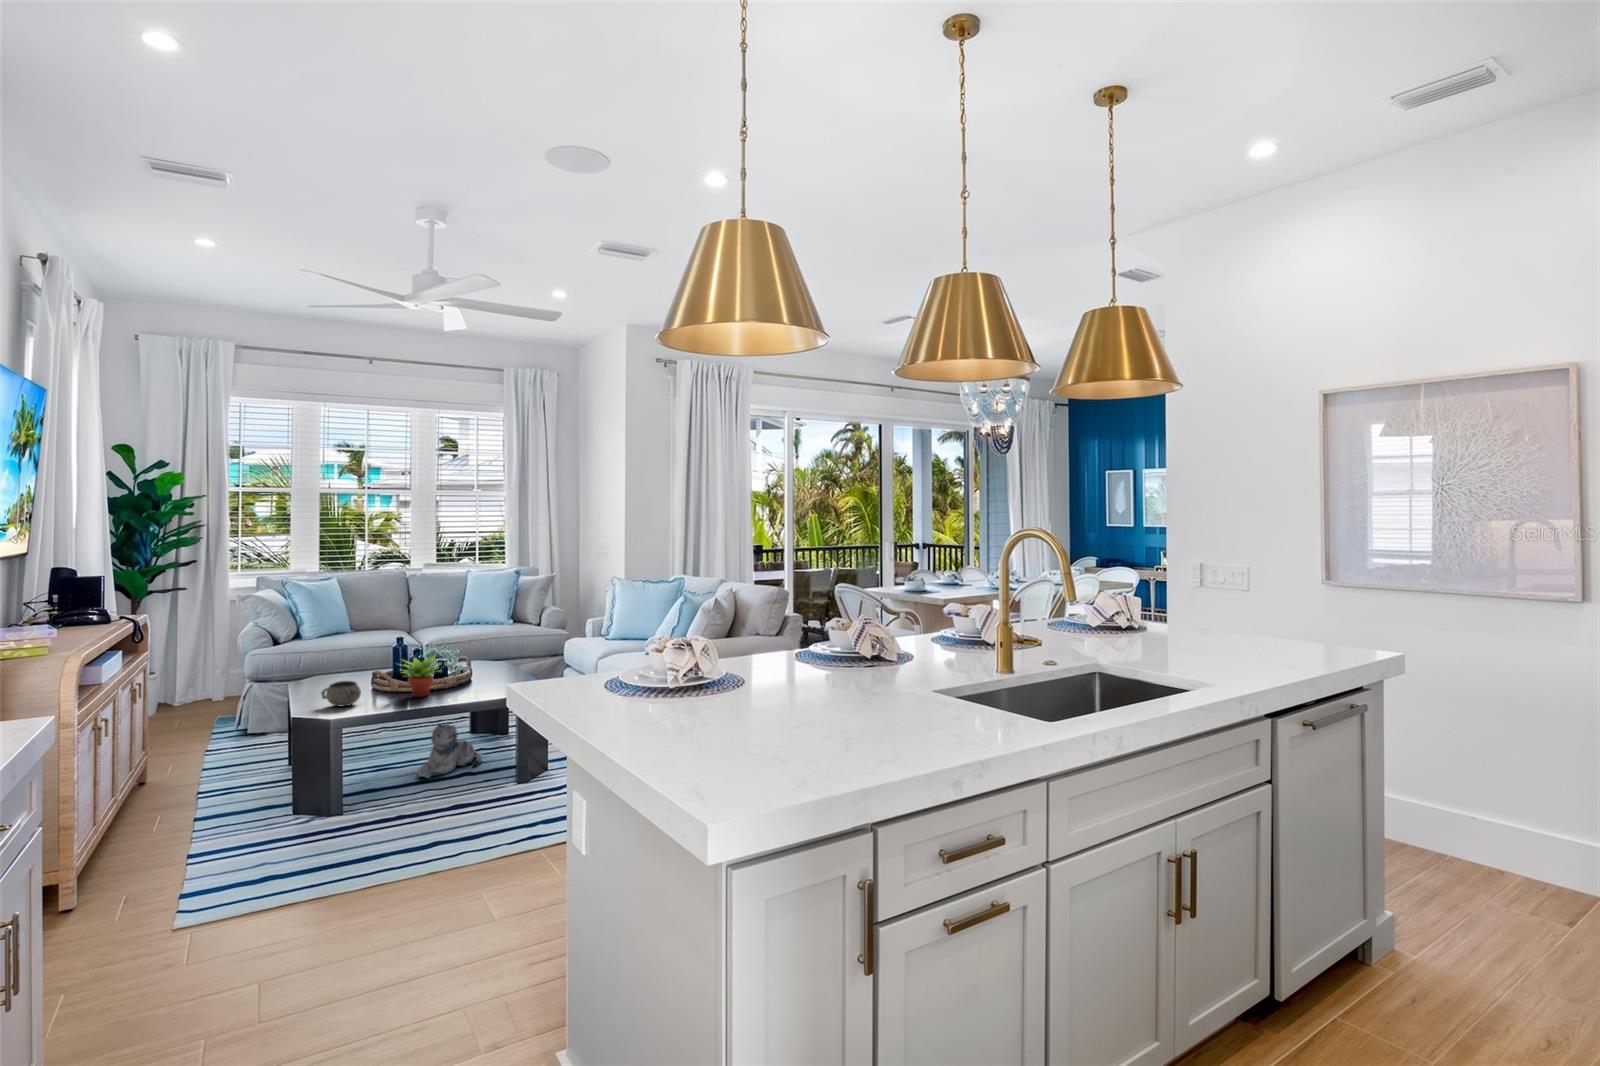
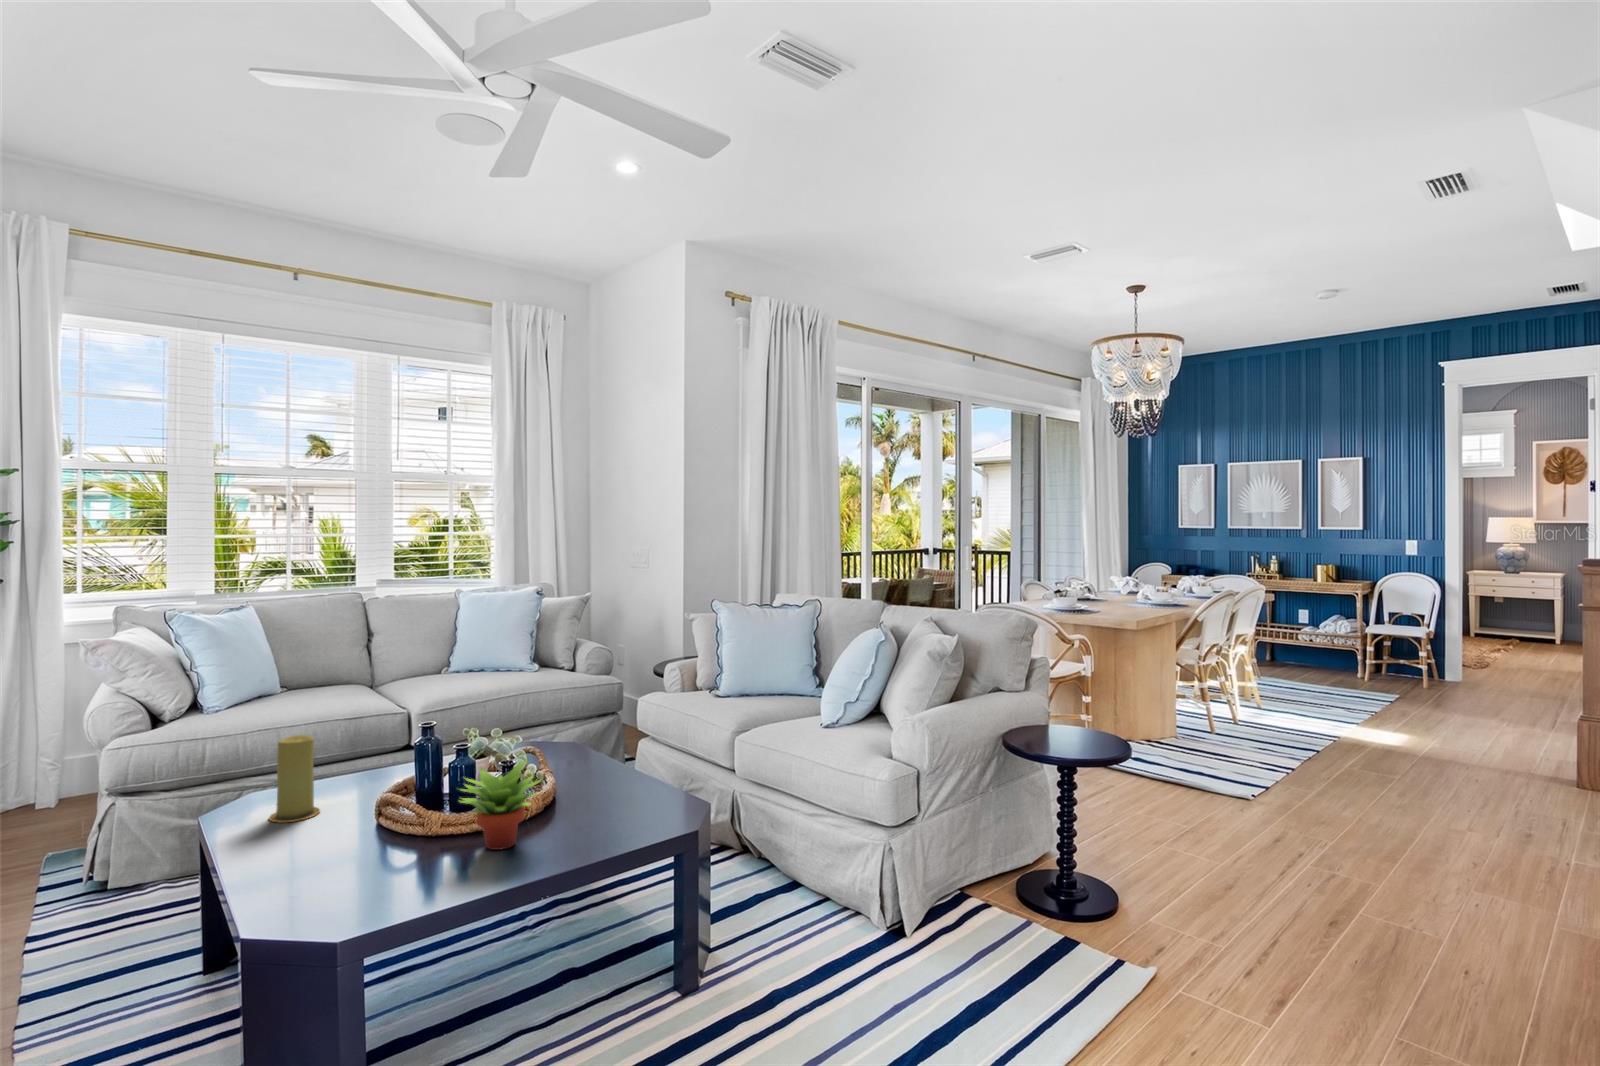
candle: none [318,642,345,686] -> present [269,735,320,822]
decorative bowl: present [321,681,361,706] -> none [308,834,392,895]
plush toy: present [417,724,482,778] -> none [483,884,586,1006]

